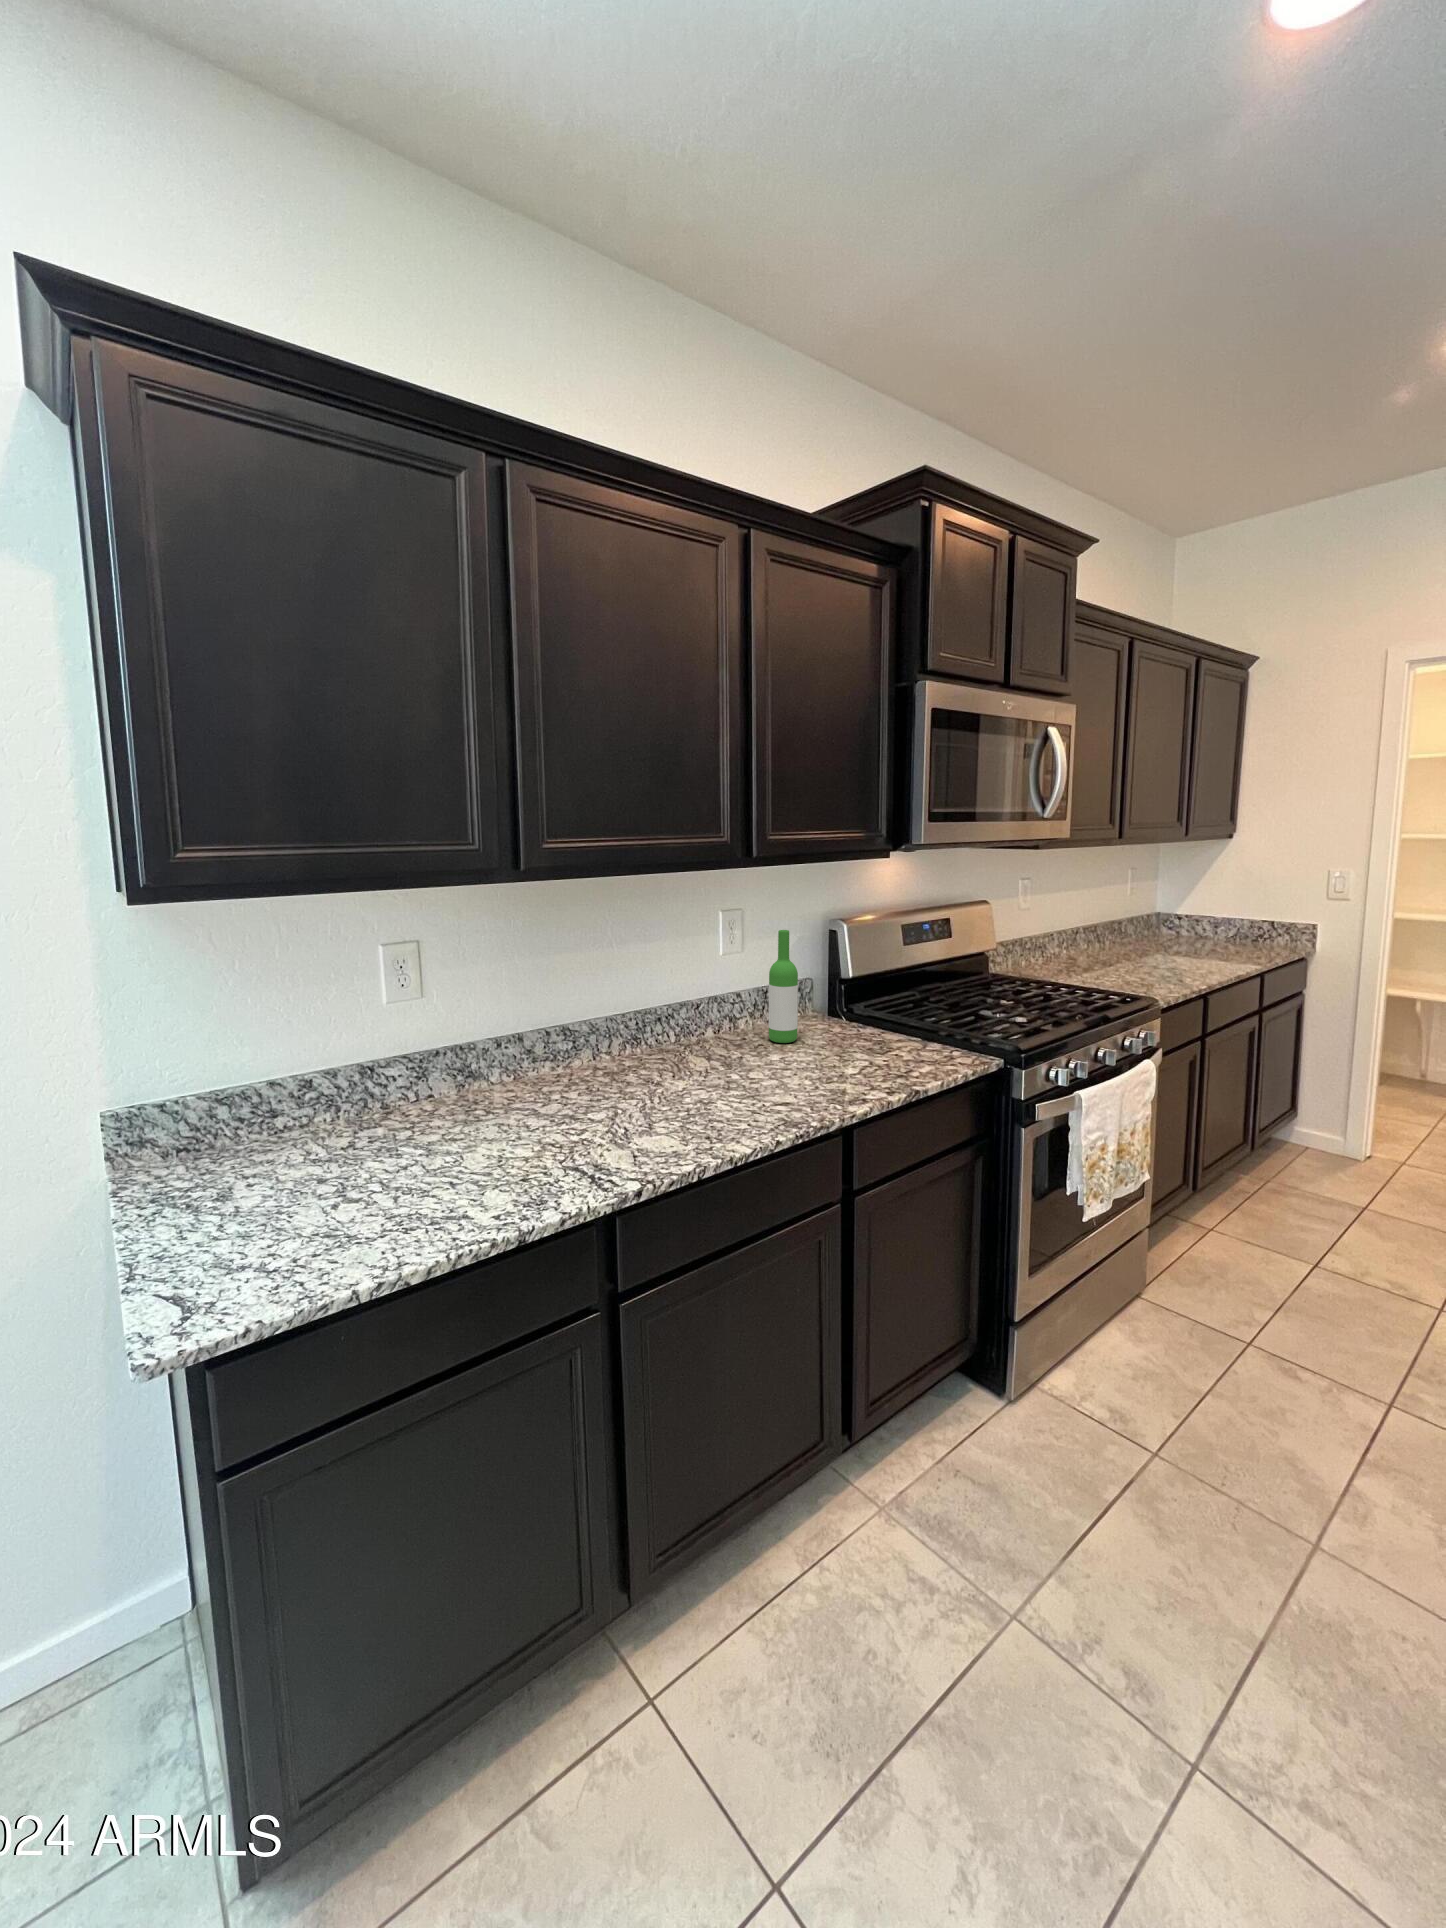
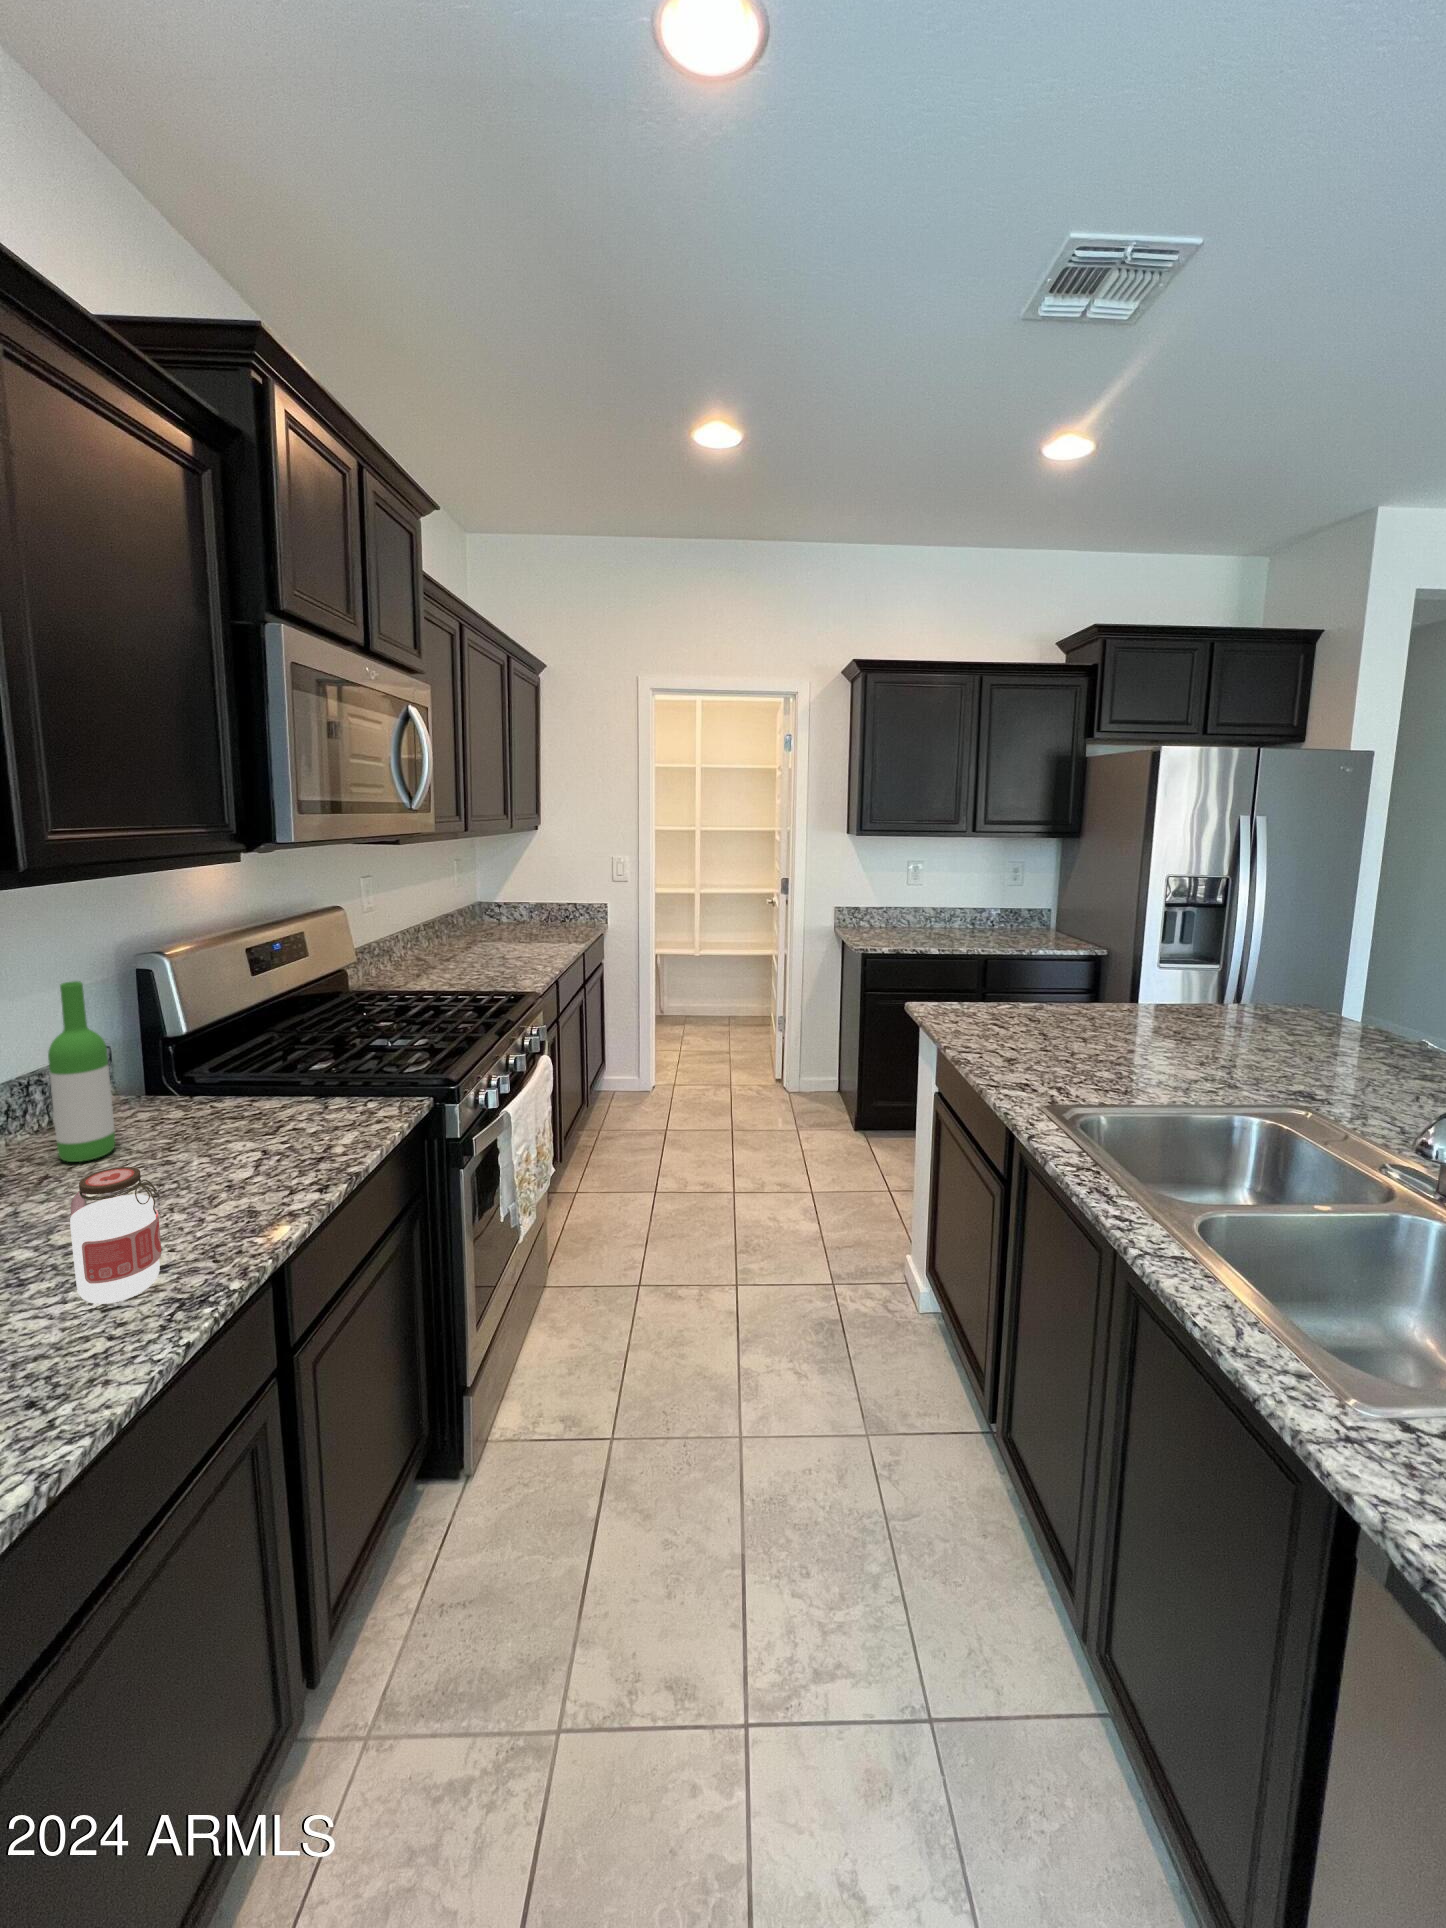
jar: none [743,1033,786,1112] -> present [70,1167,162,1304]

